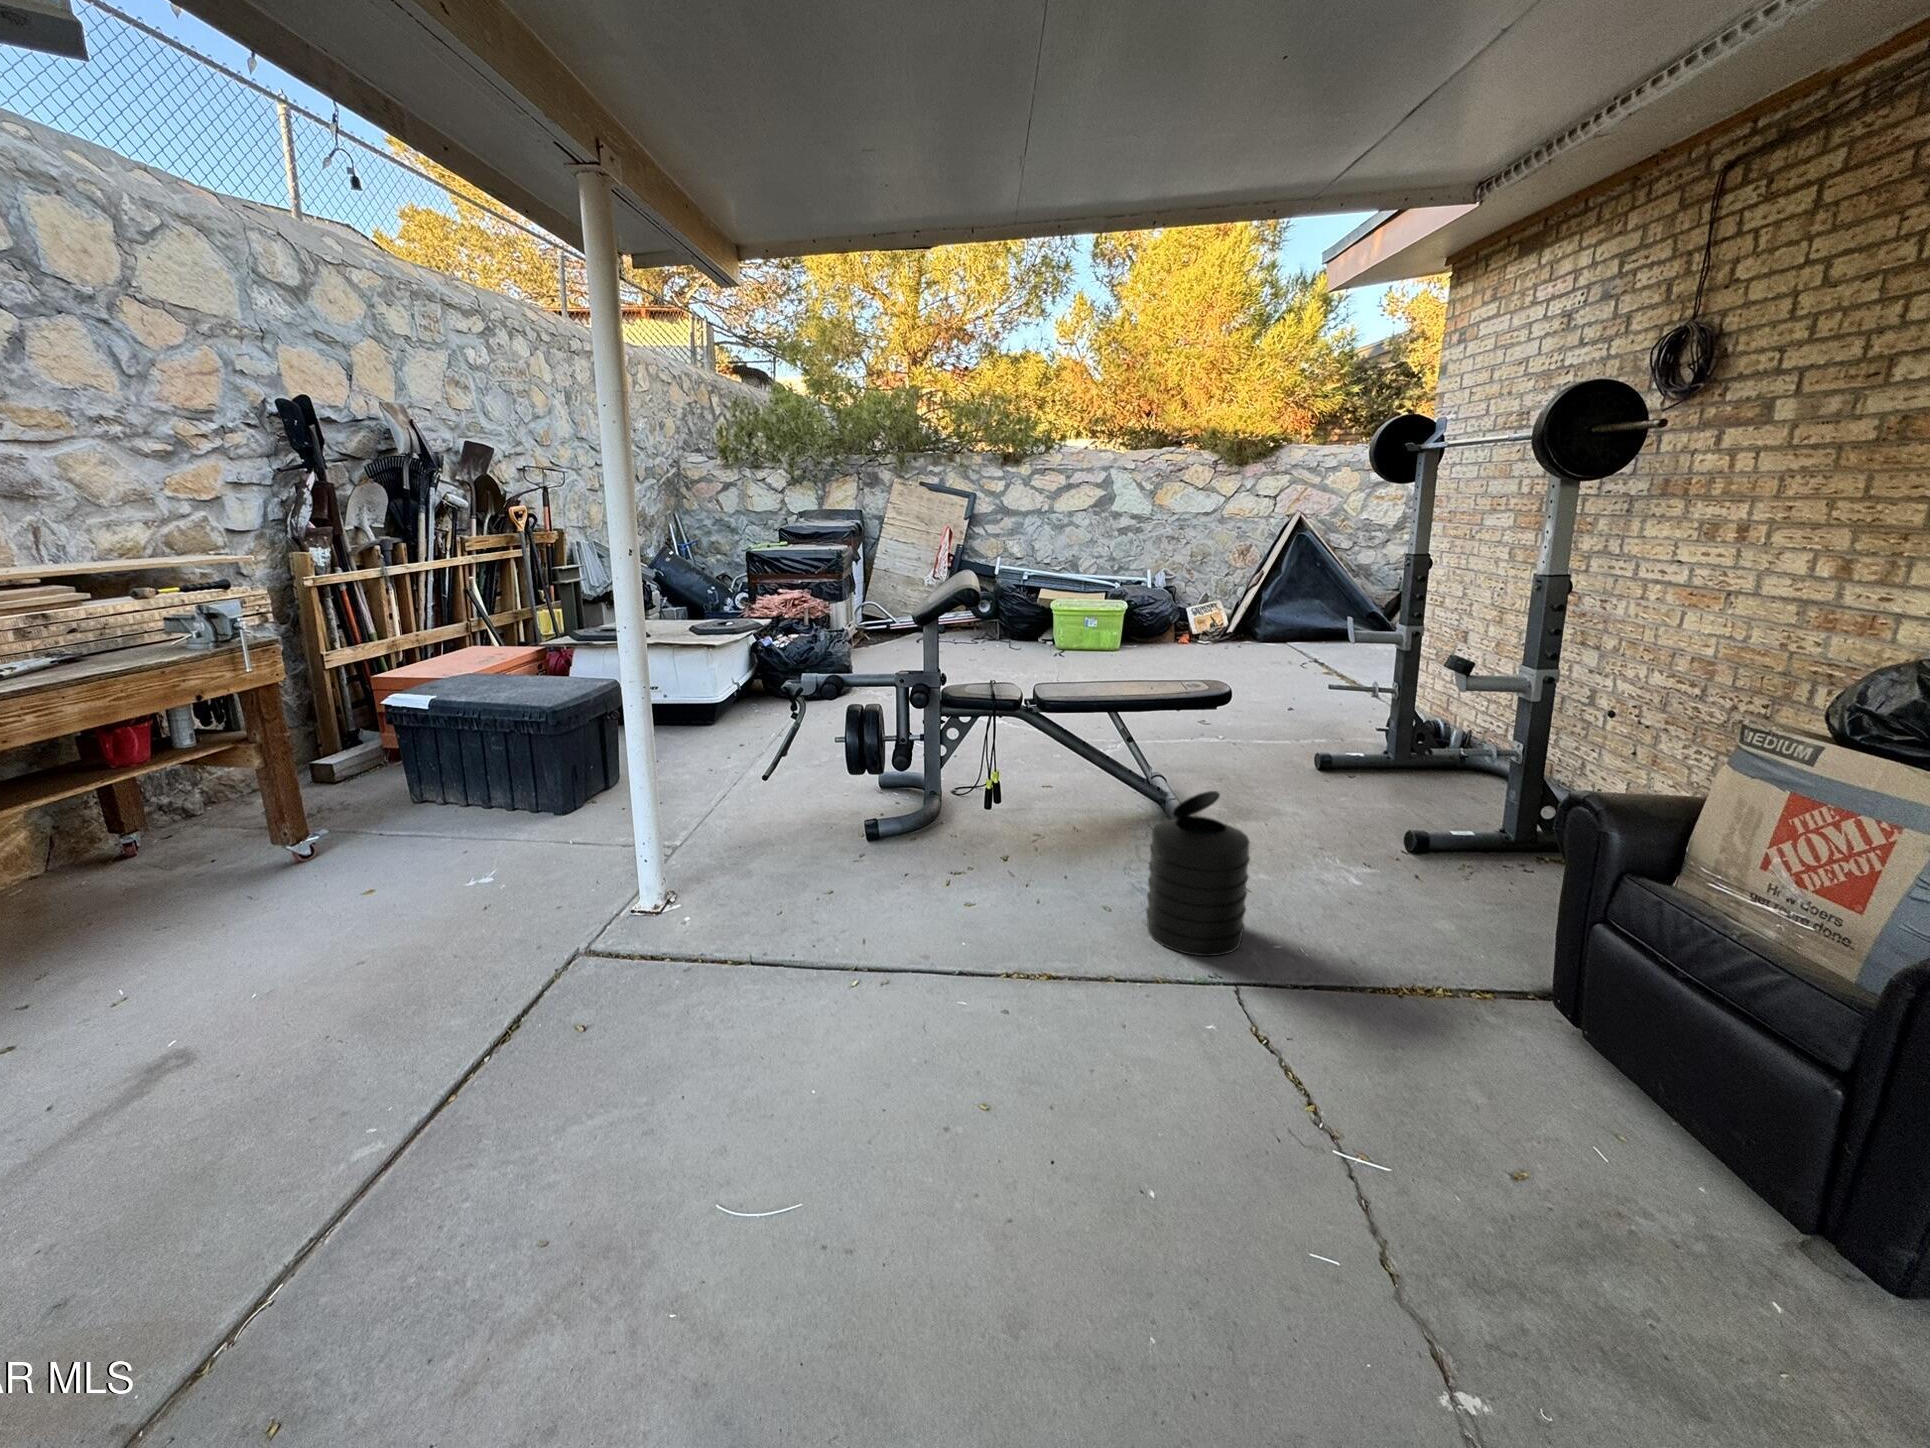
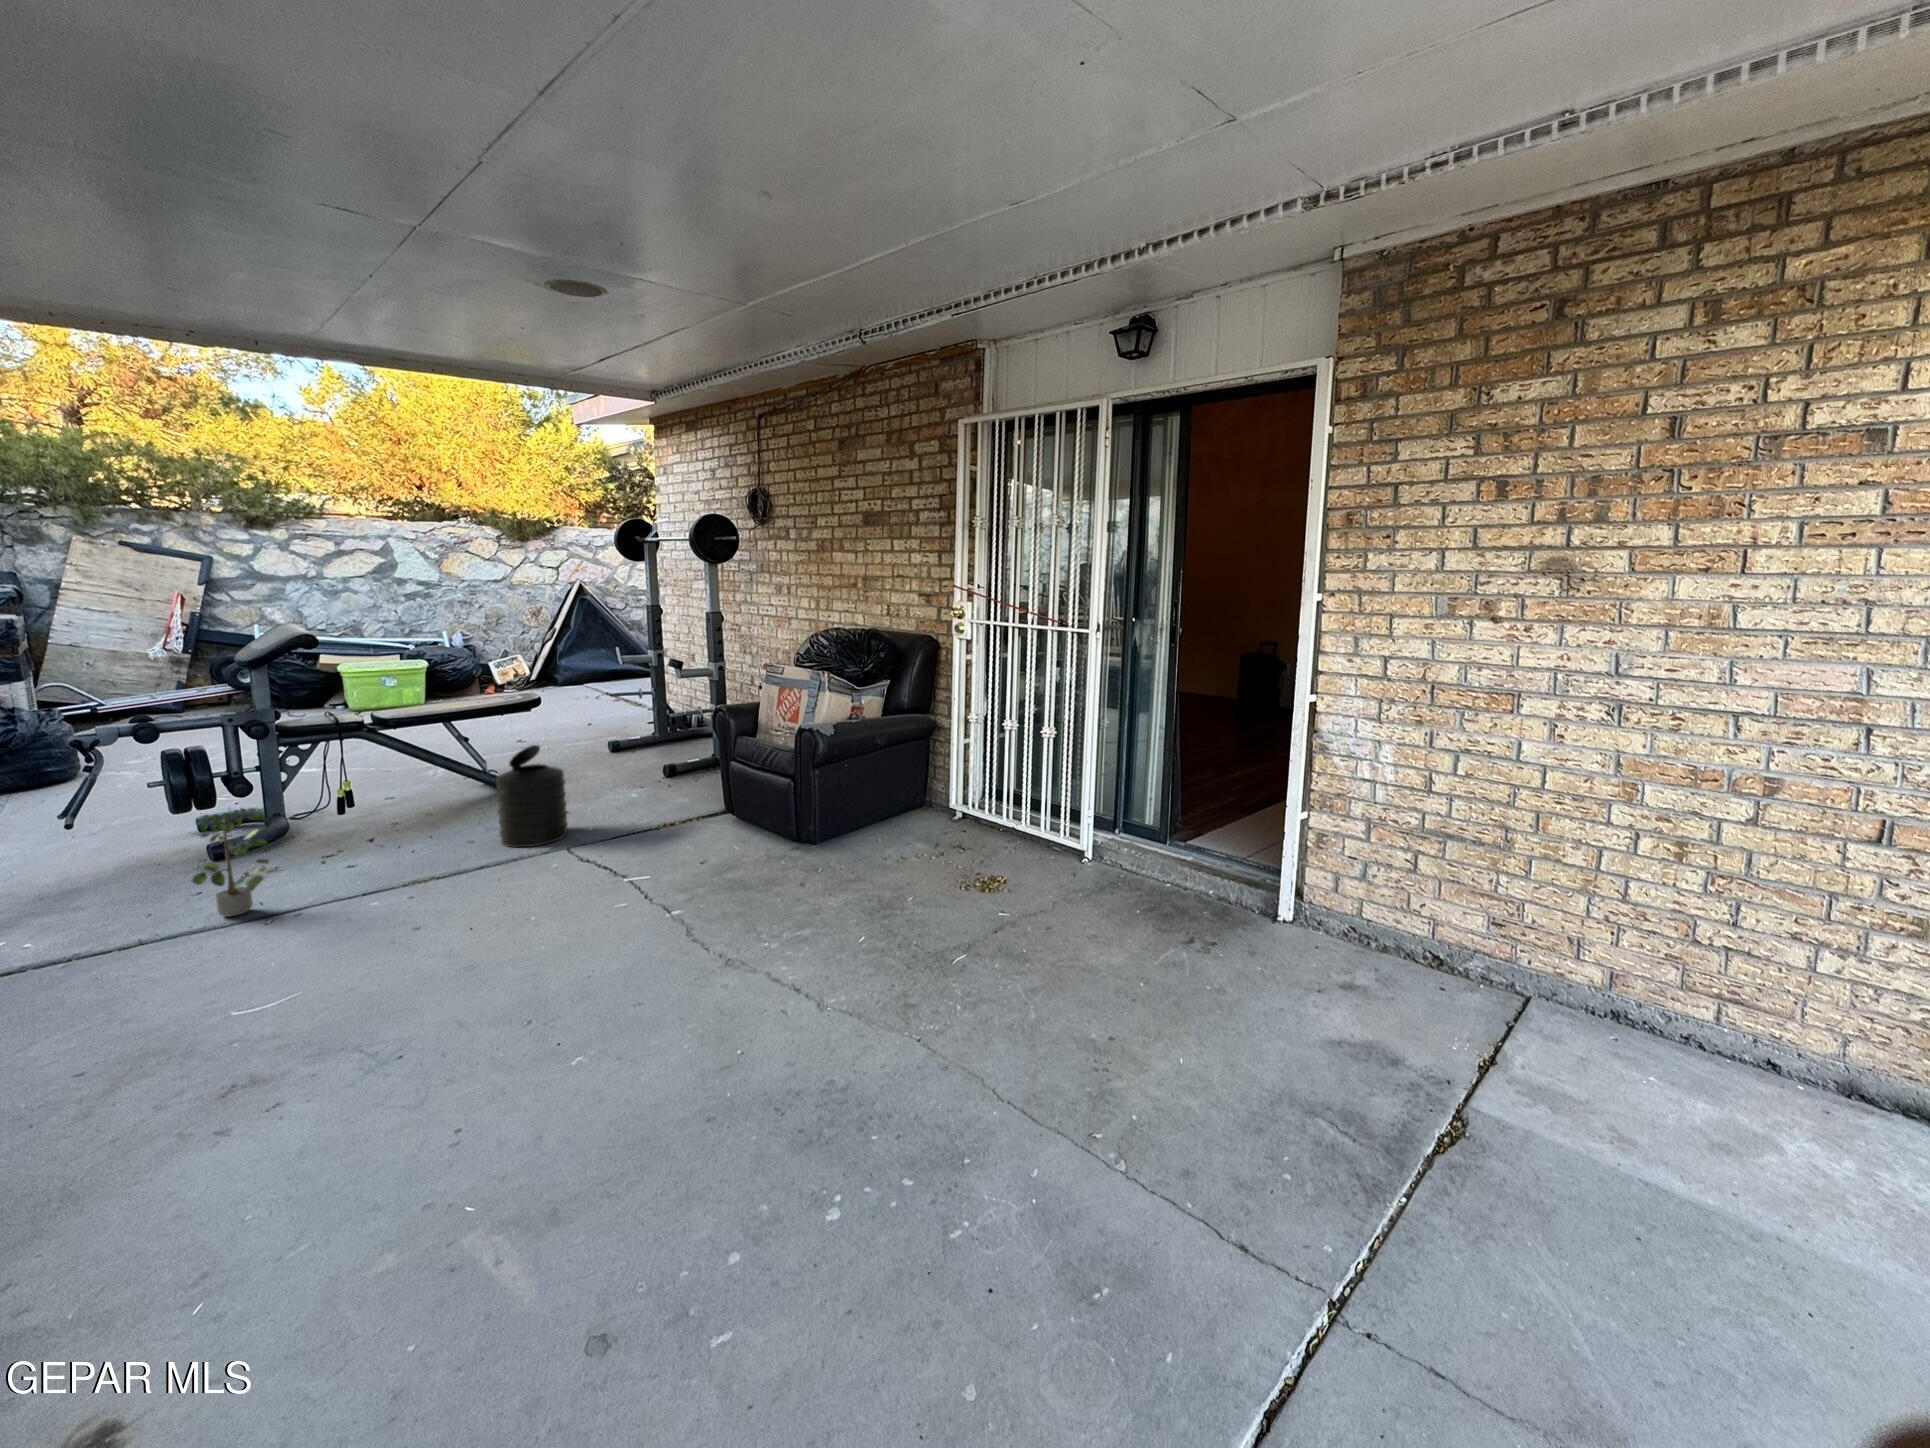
potted plant: none [813,815,894,949] -> present [192,808,281,917]

